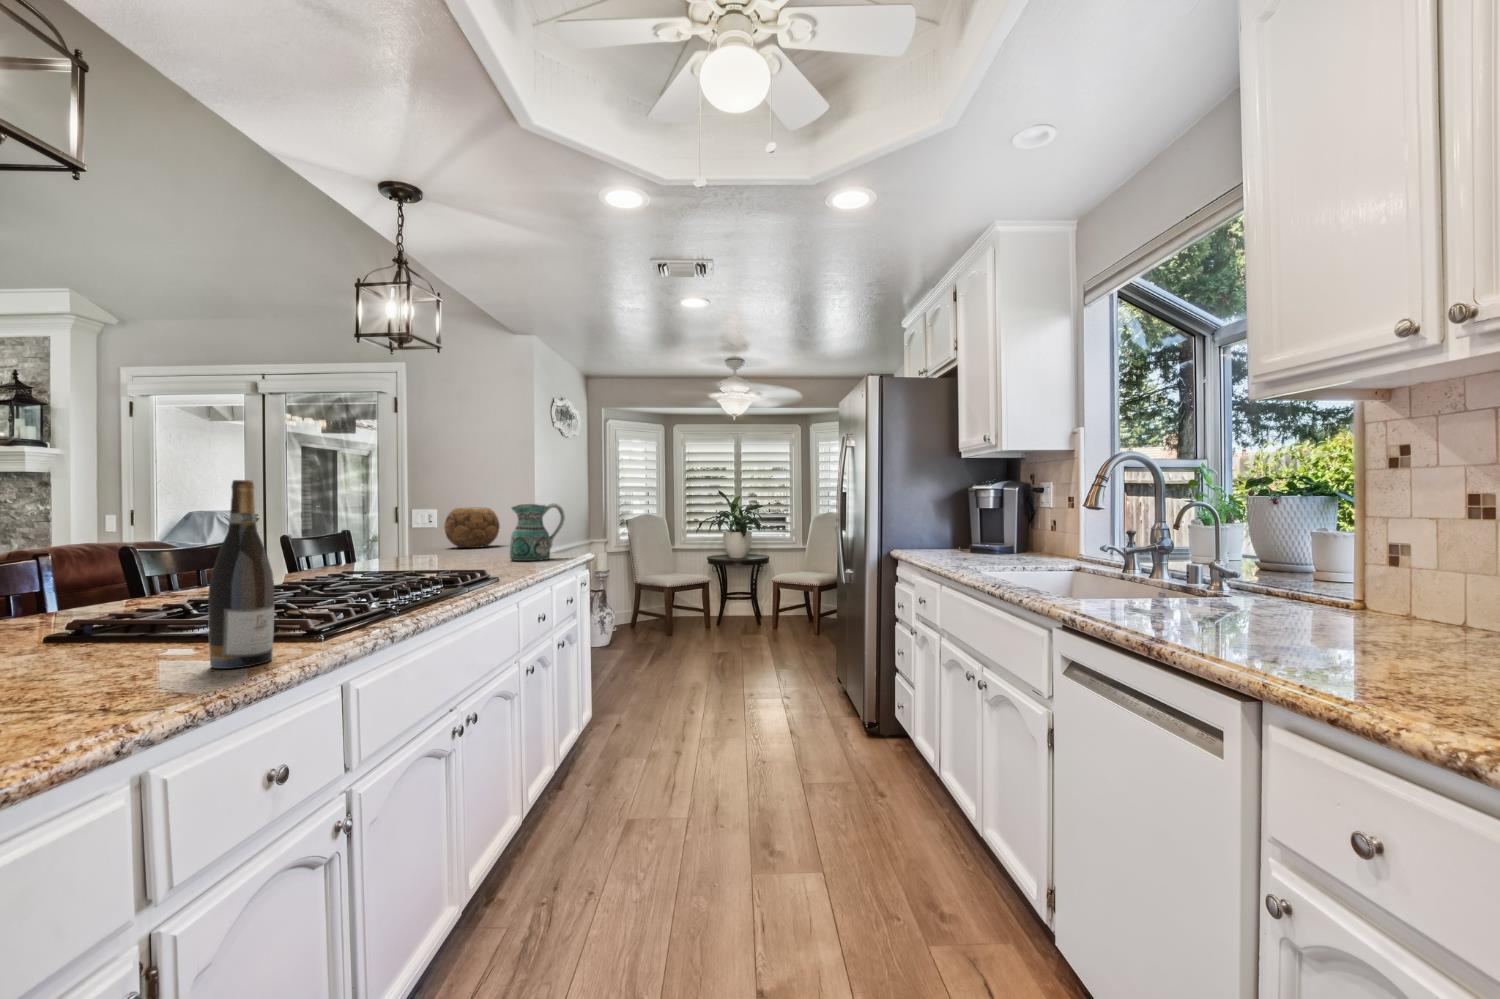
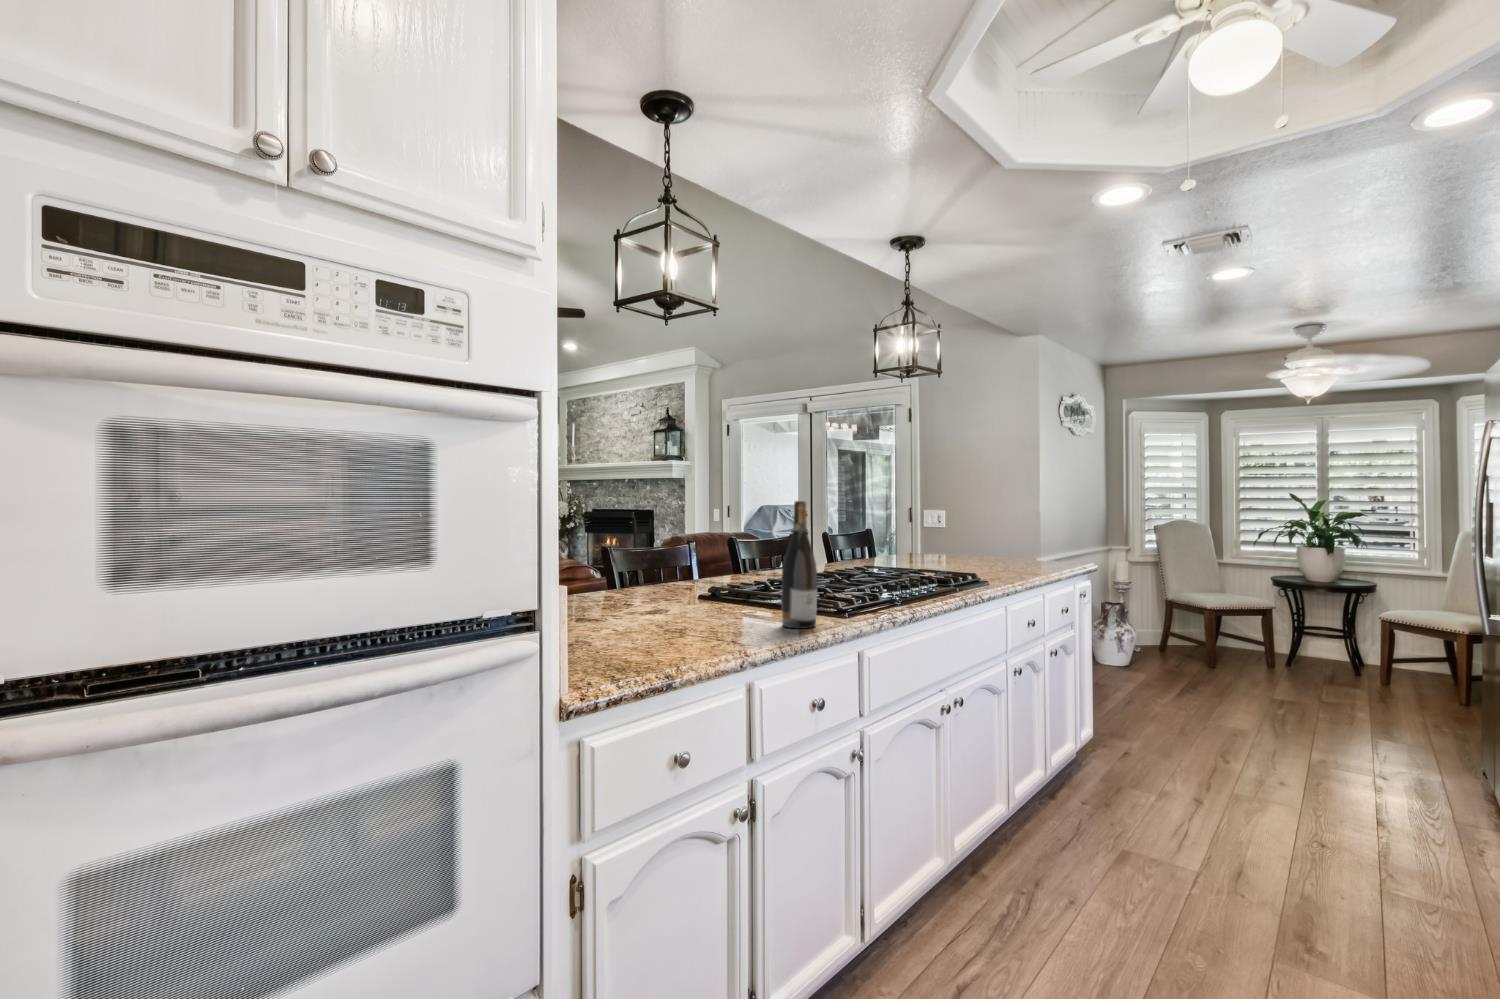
ceramic pitcher: present [510,503,565,561] -> none [1005,510,1062,567]
decorative bowl: present [444,508,500,548] -> none [949,511,1001,550]

